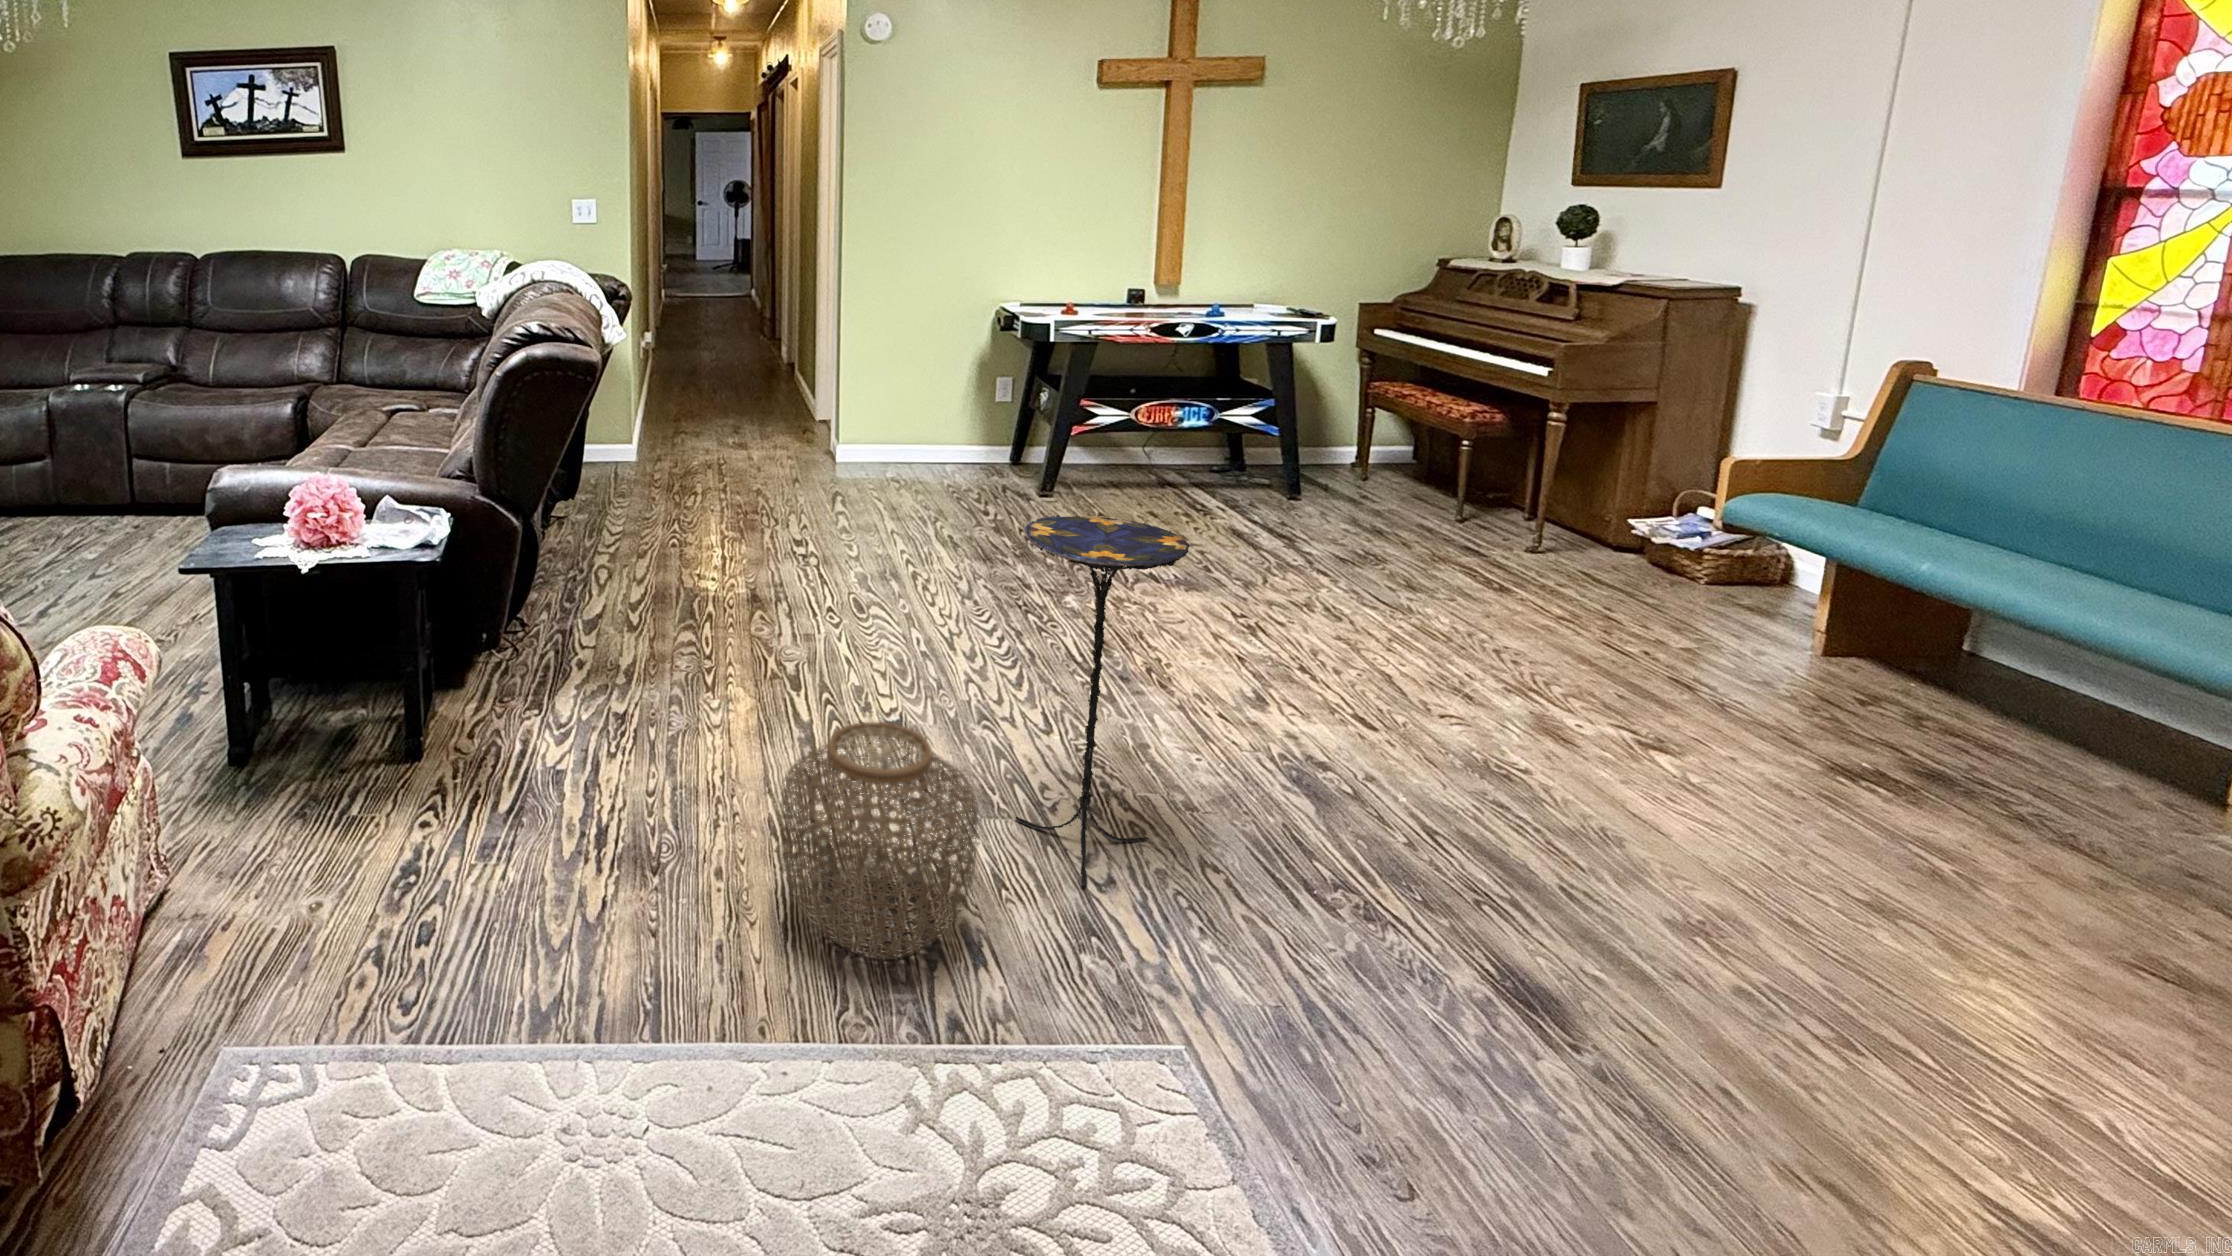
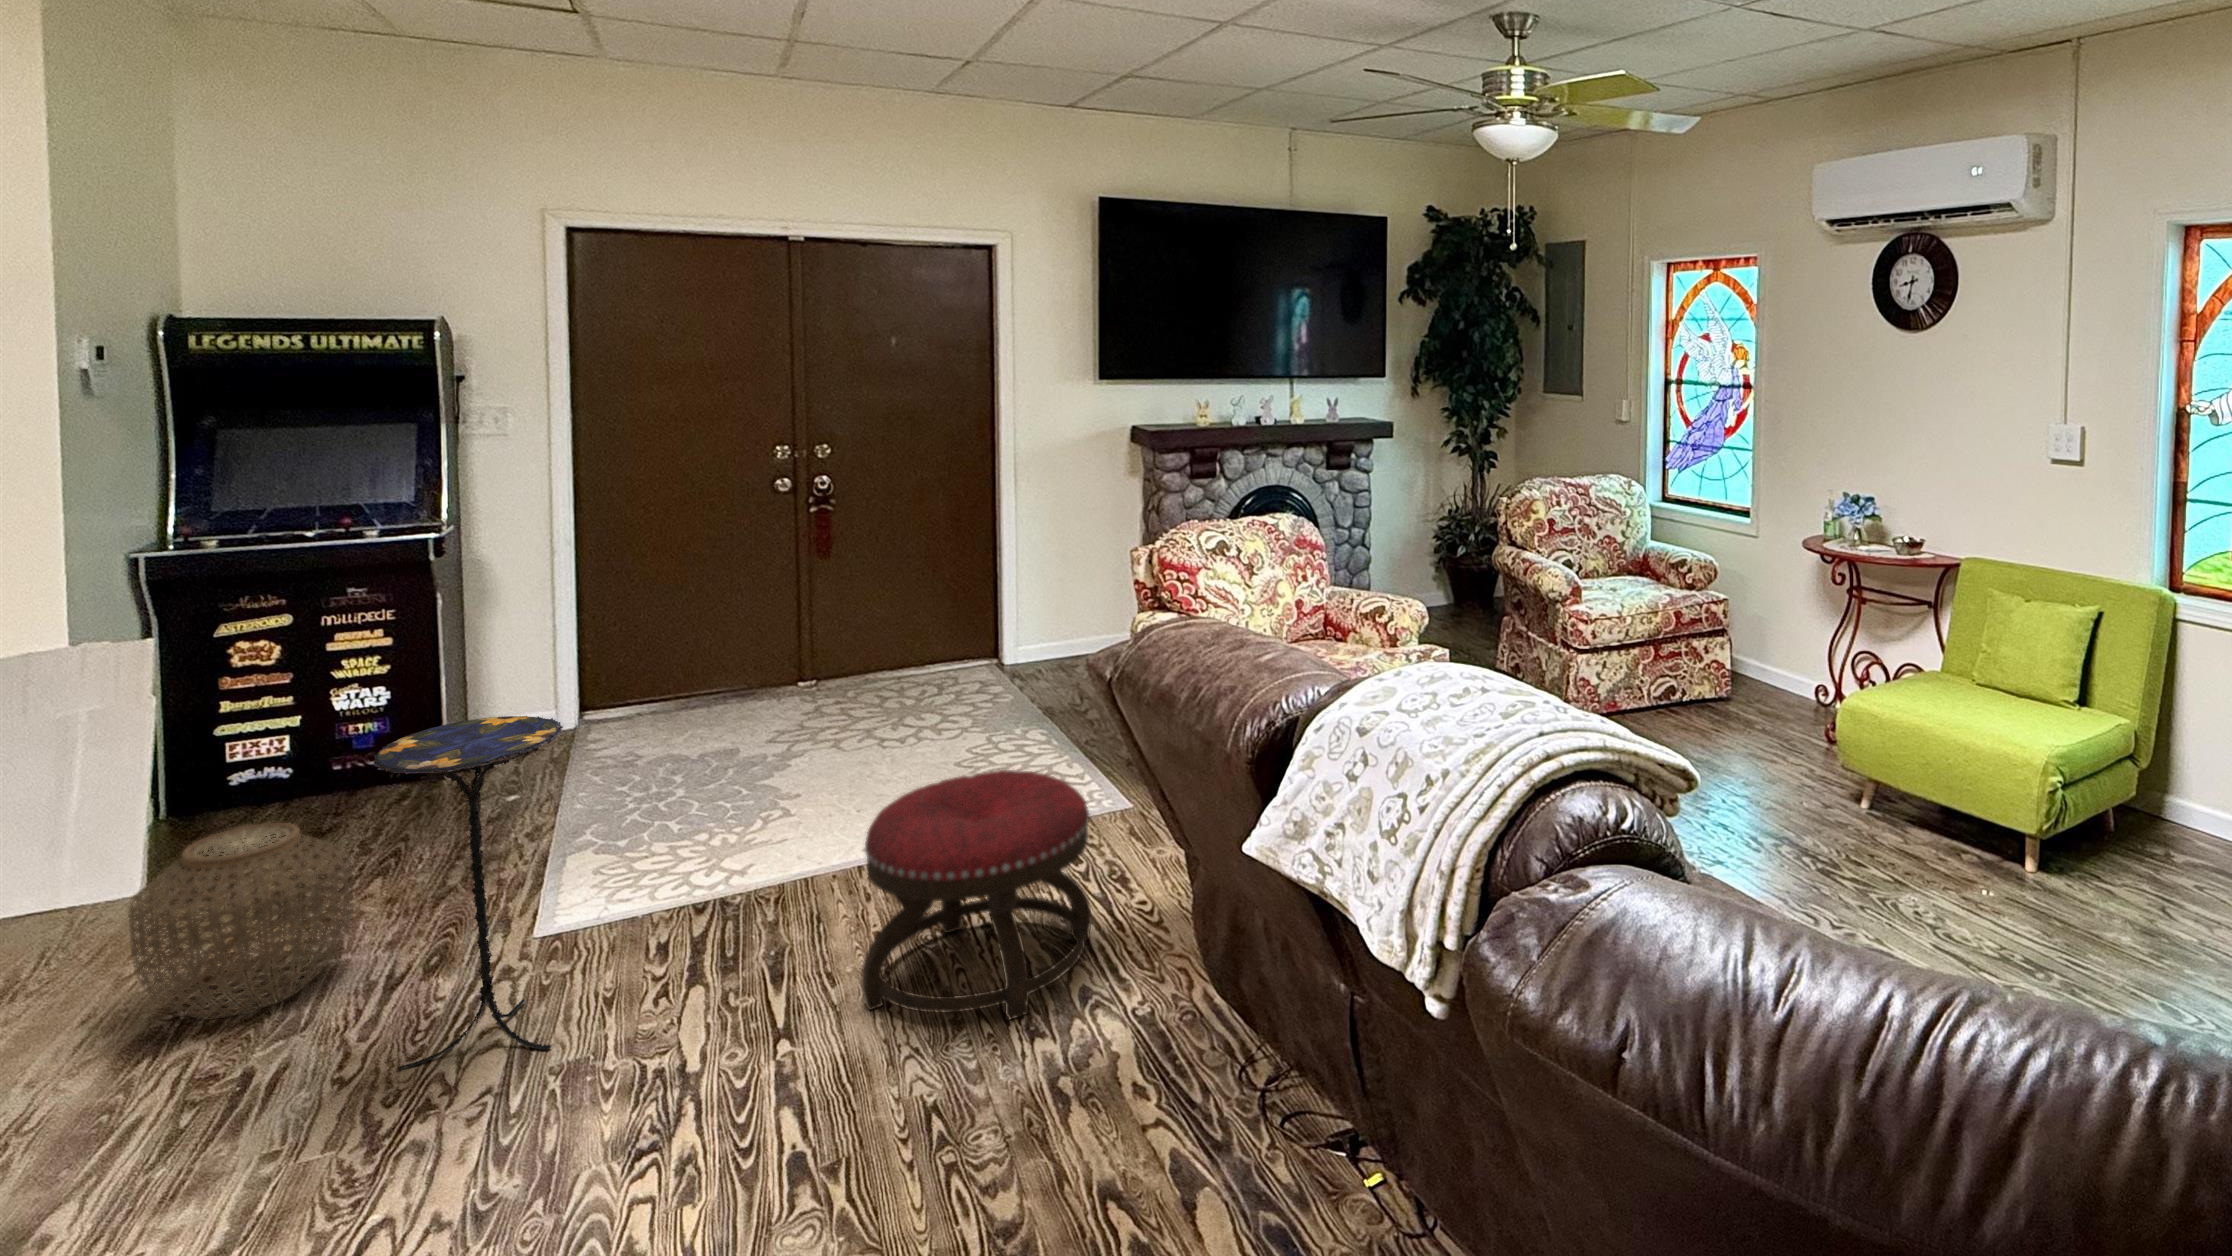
ottoman: none [515,584,746,855] -> present [861,770,1091,1019]
woven basket: present [781,722,978,959] -> present [129,823,354,1019]

